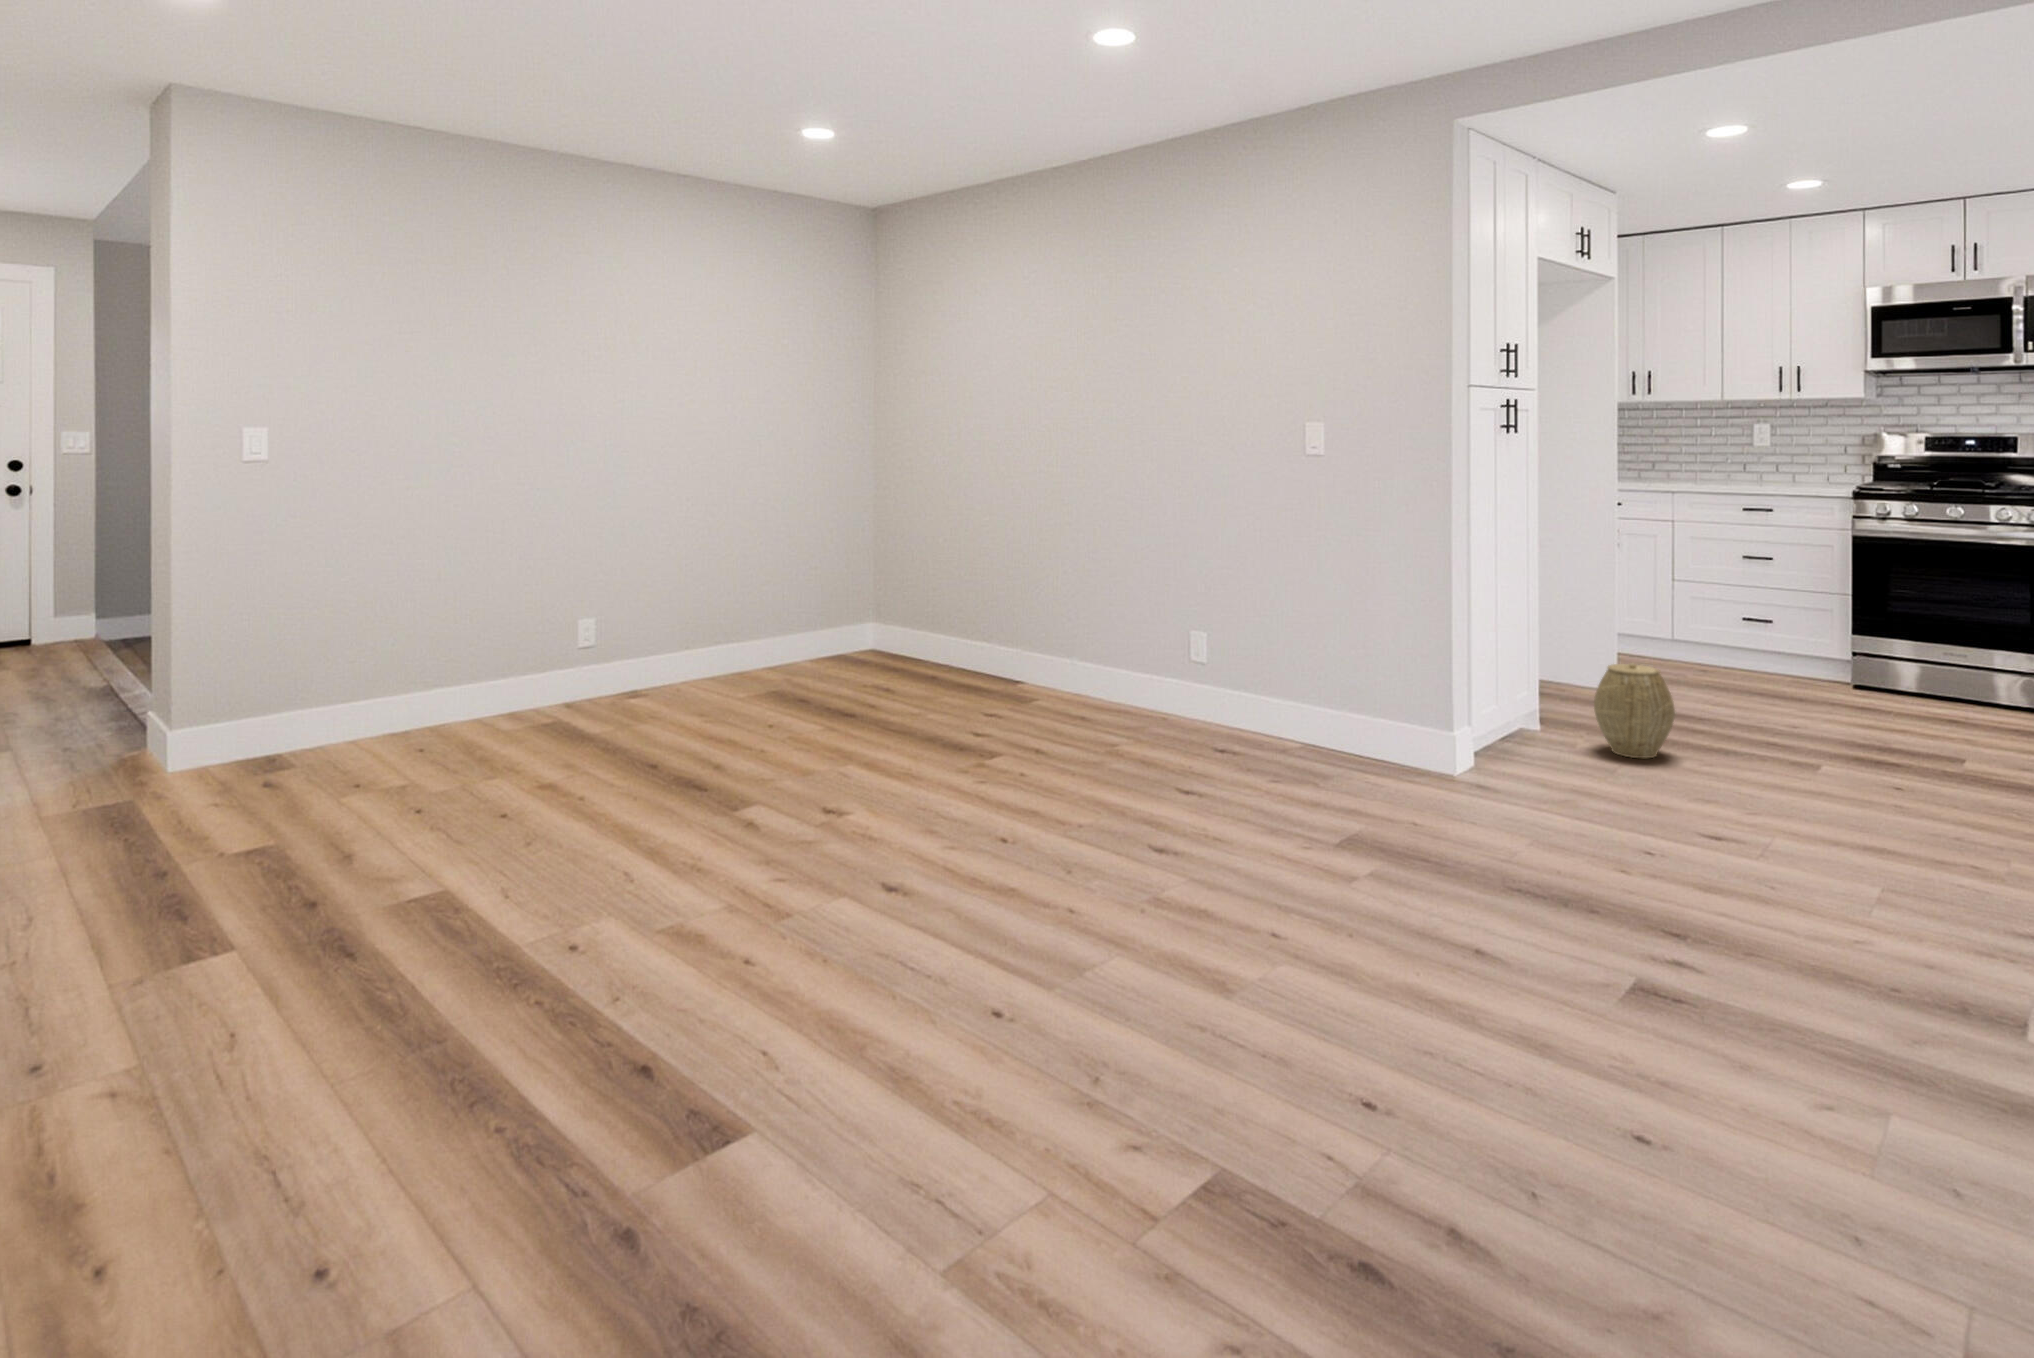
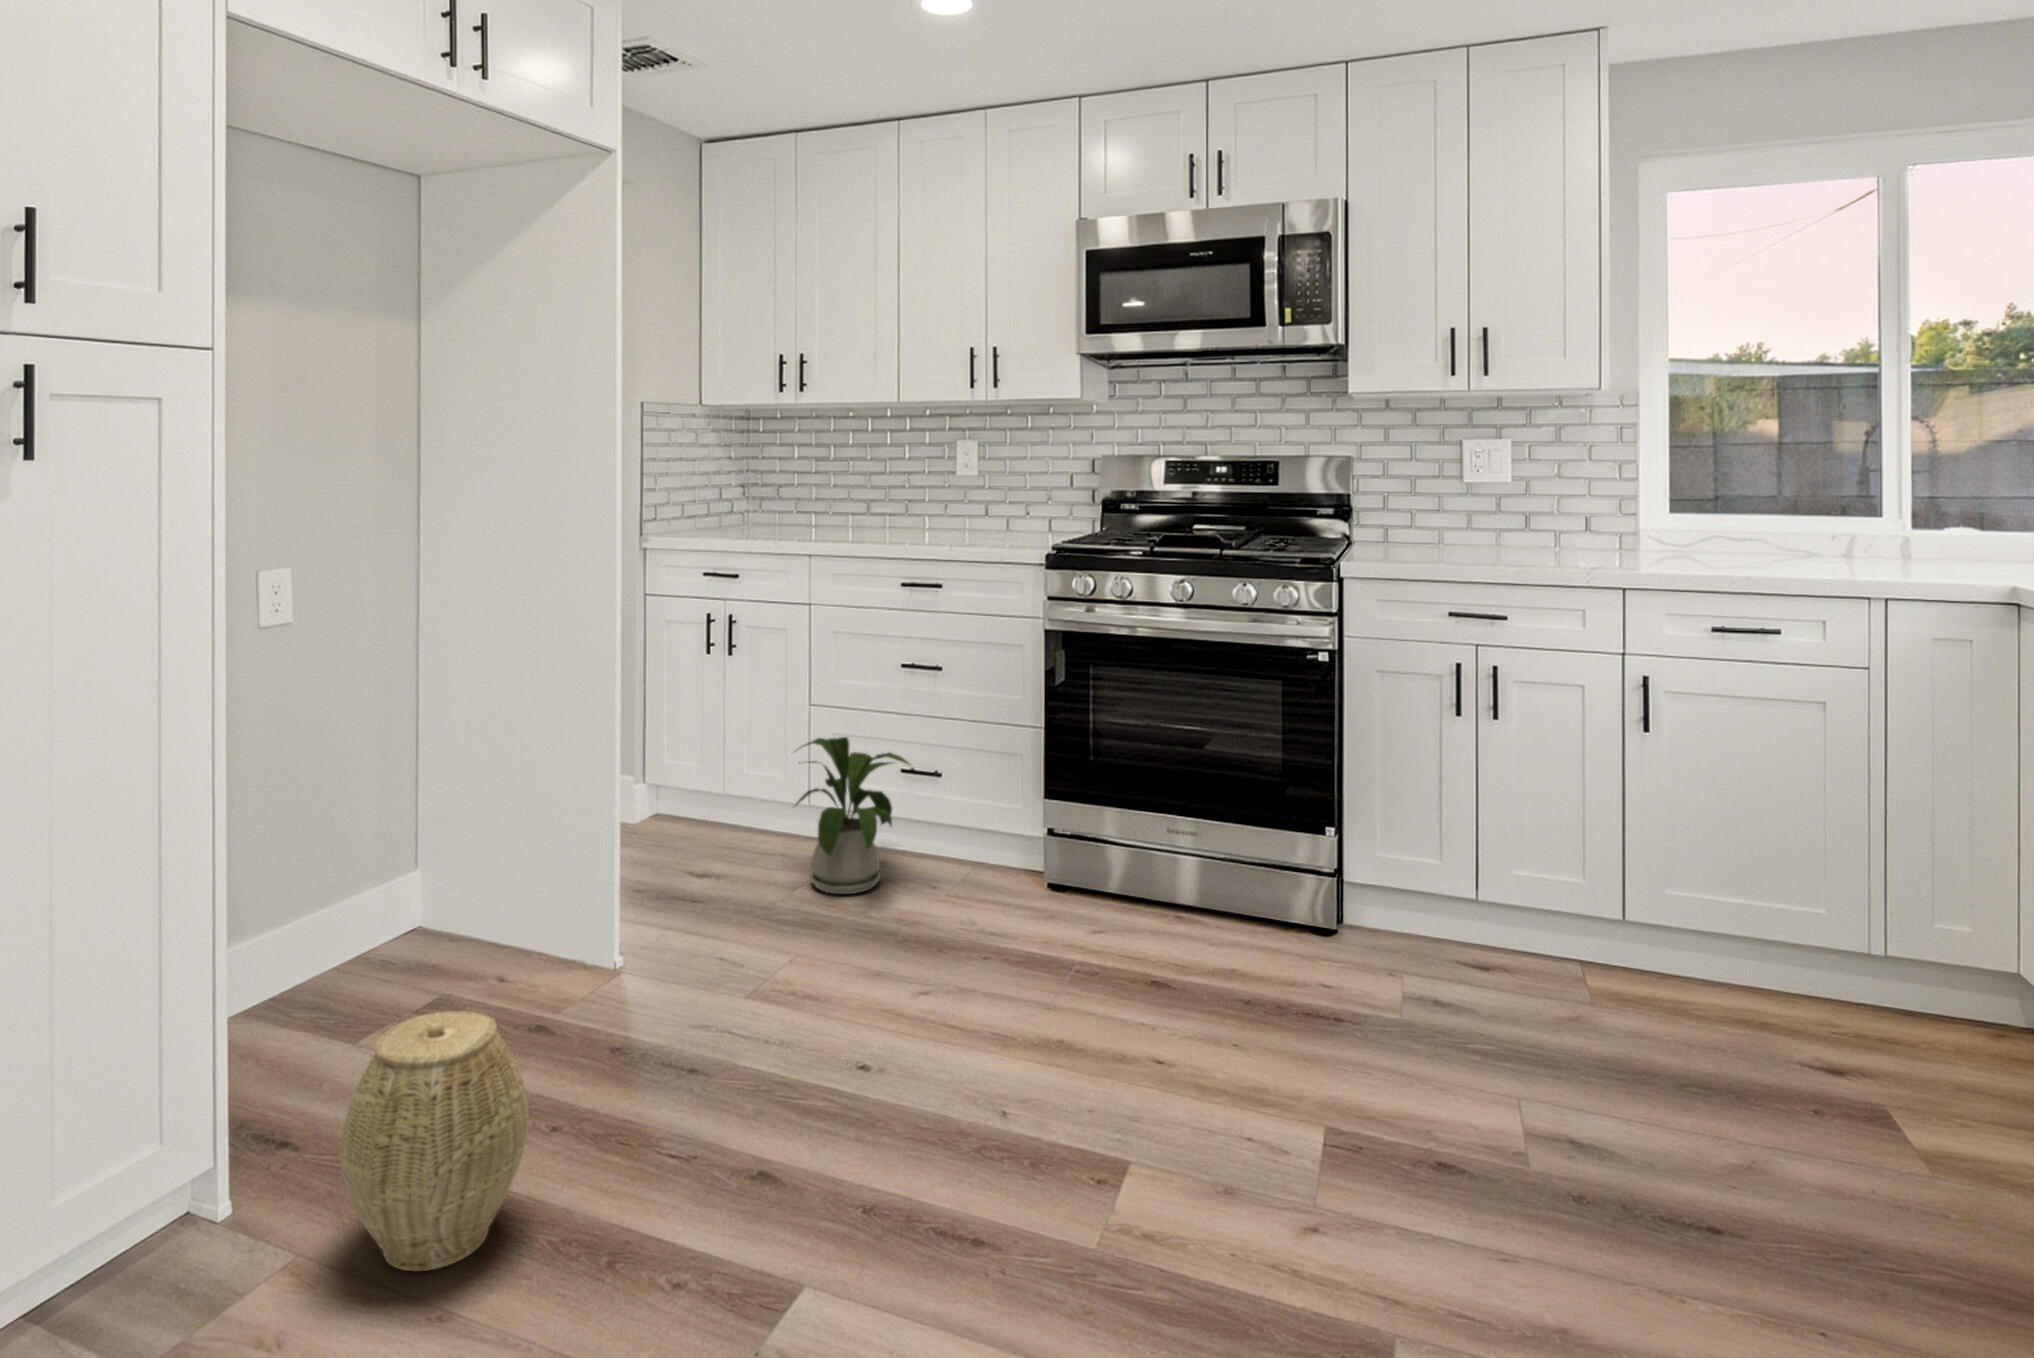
house plant: none [1673,592,1762,683] -> present [796,737,909,894]

